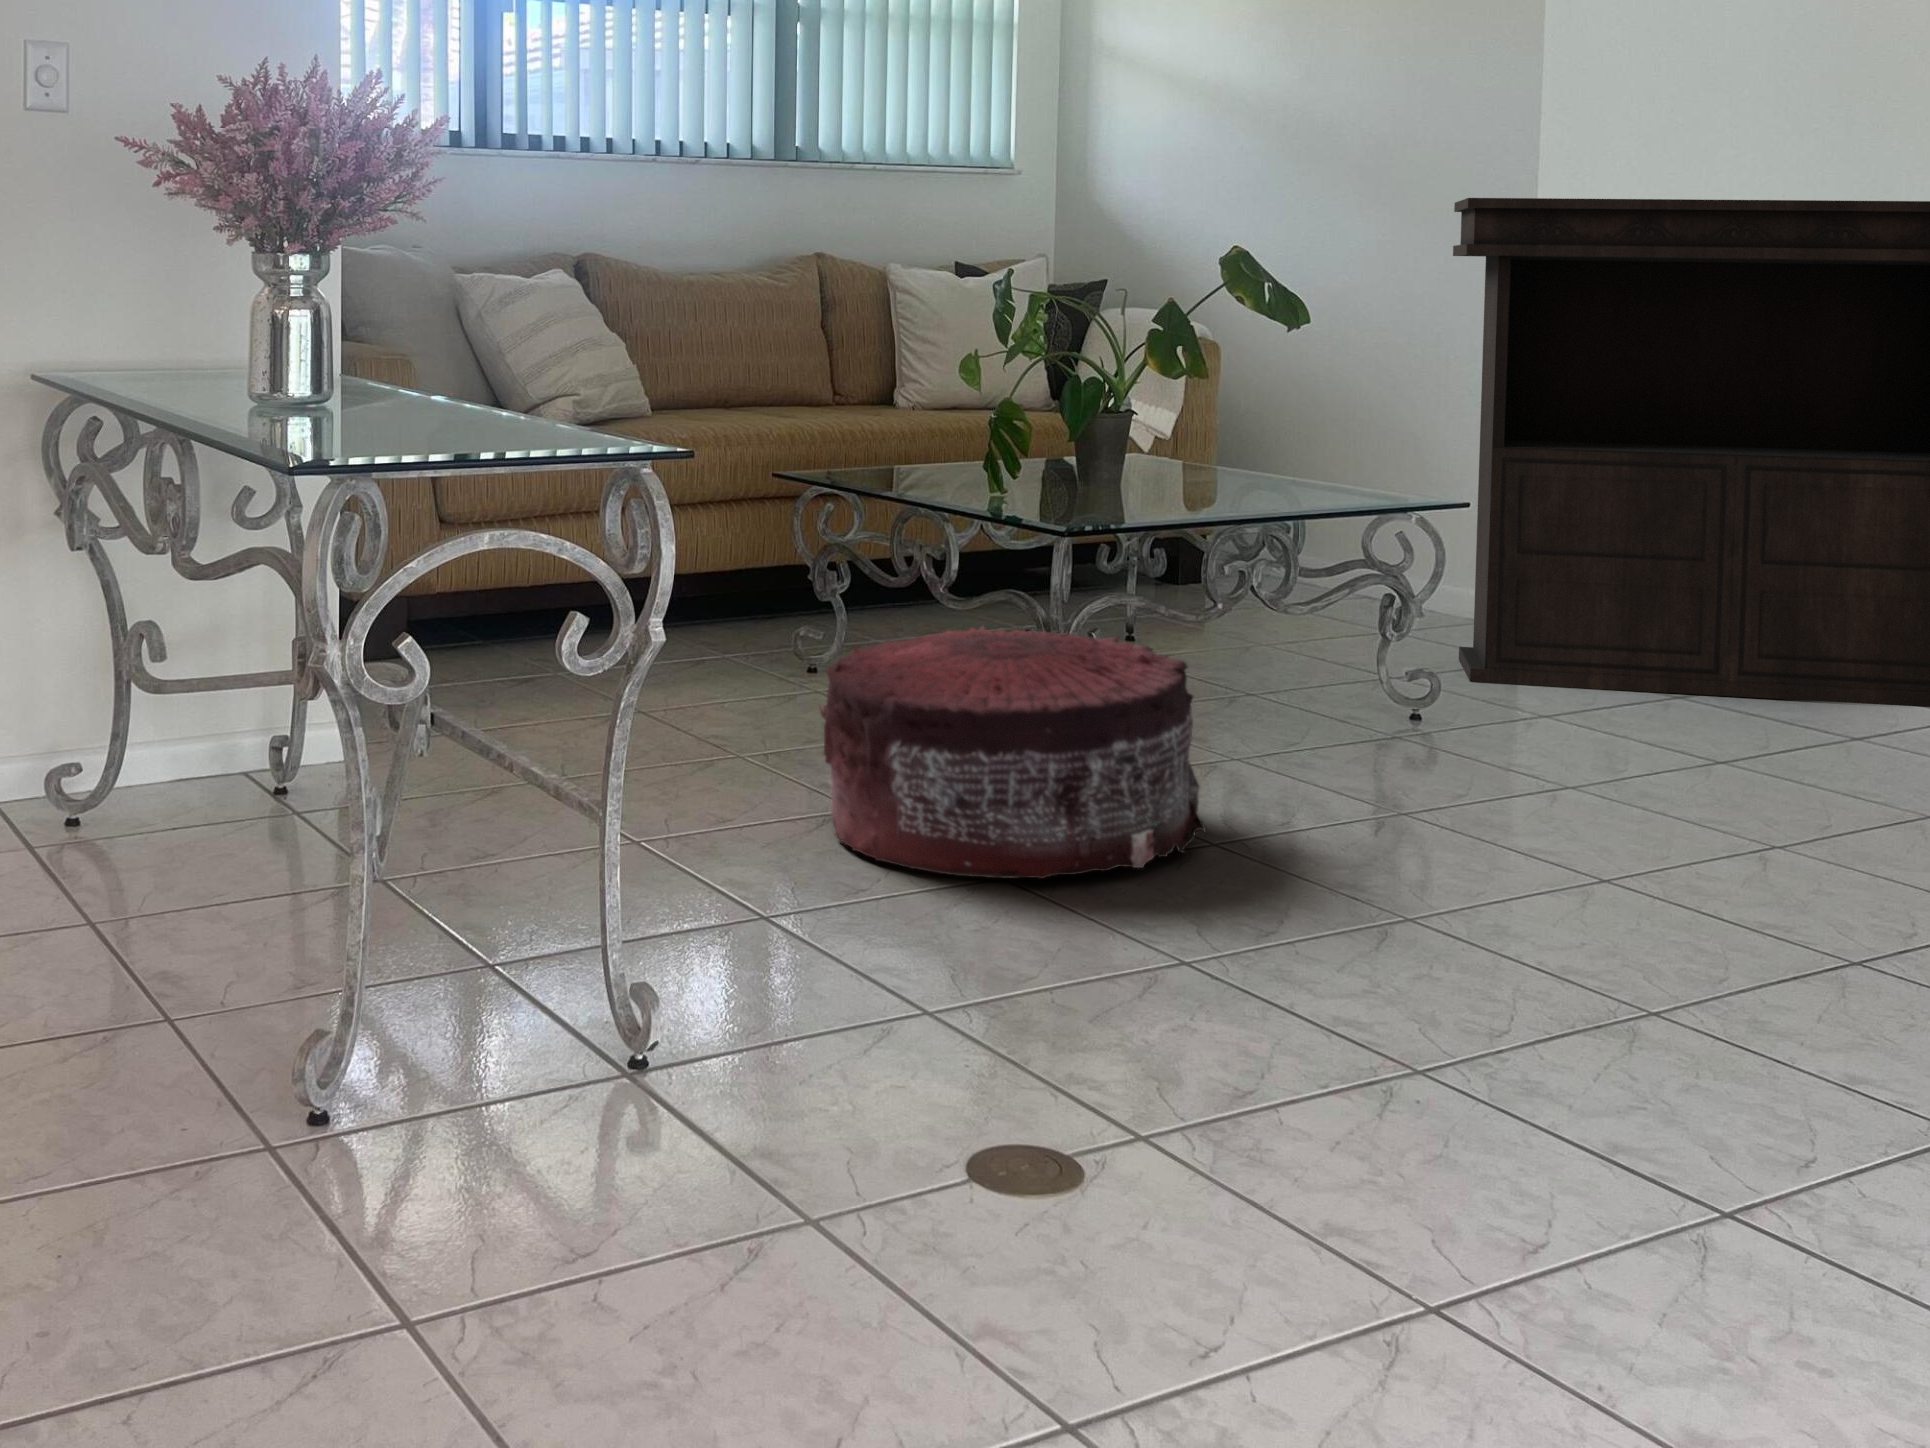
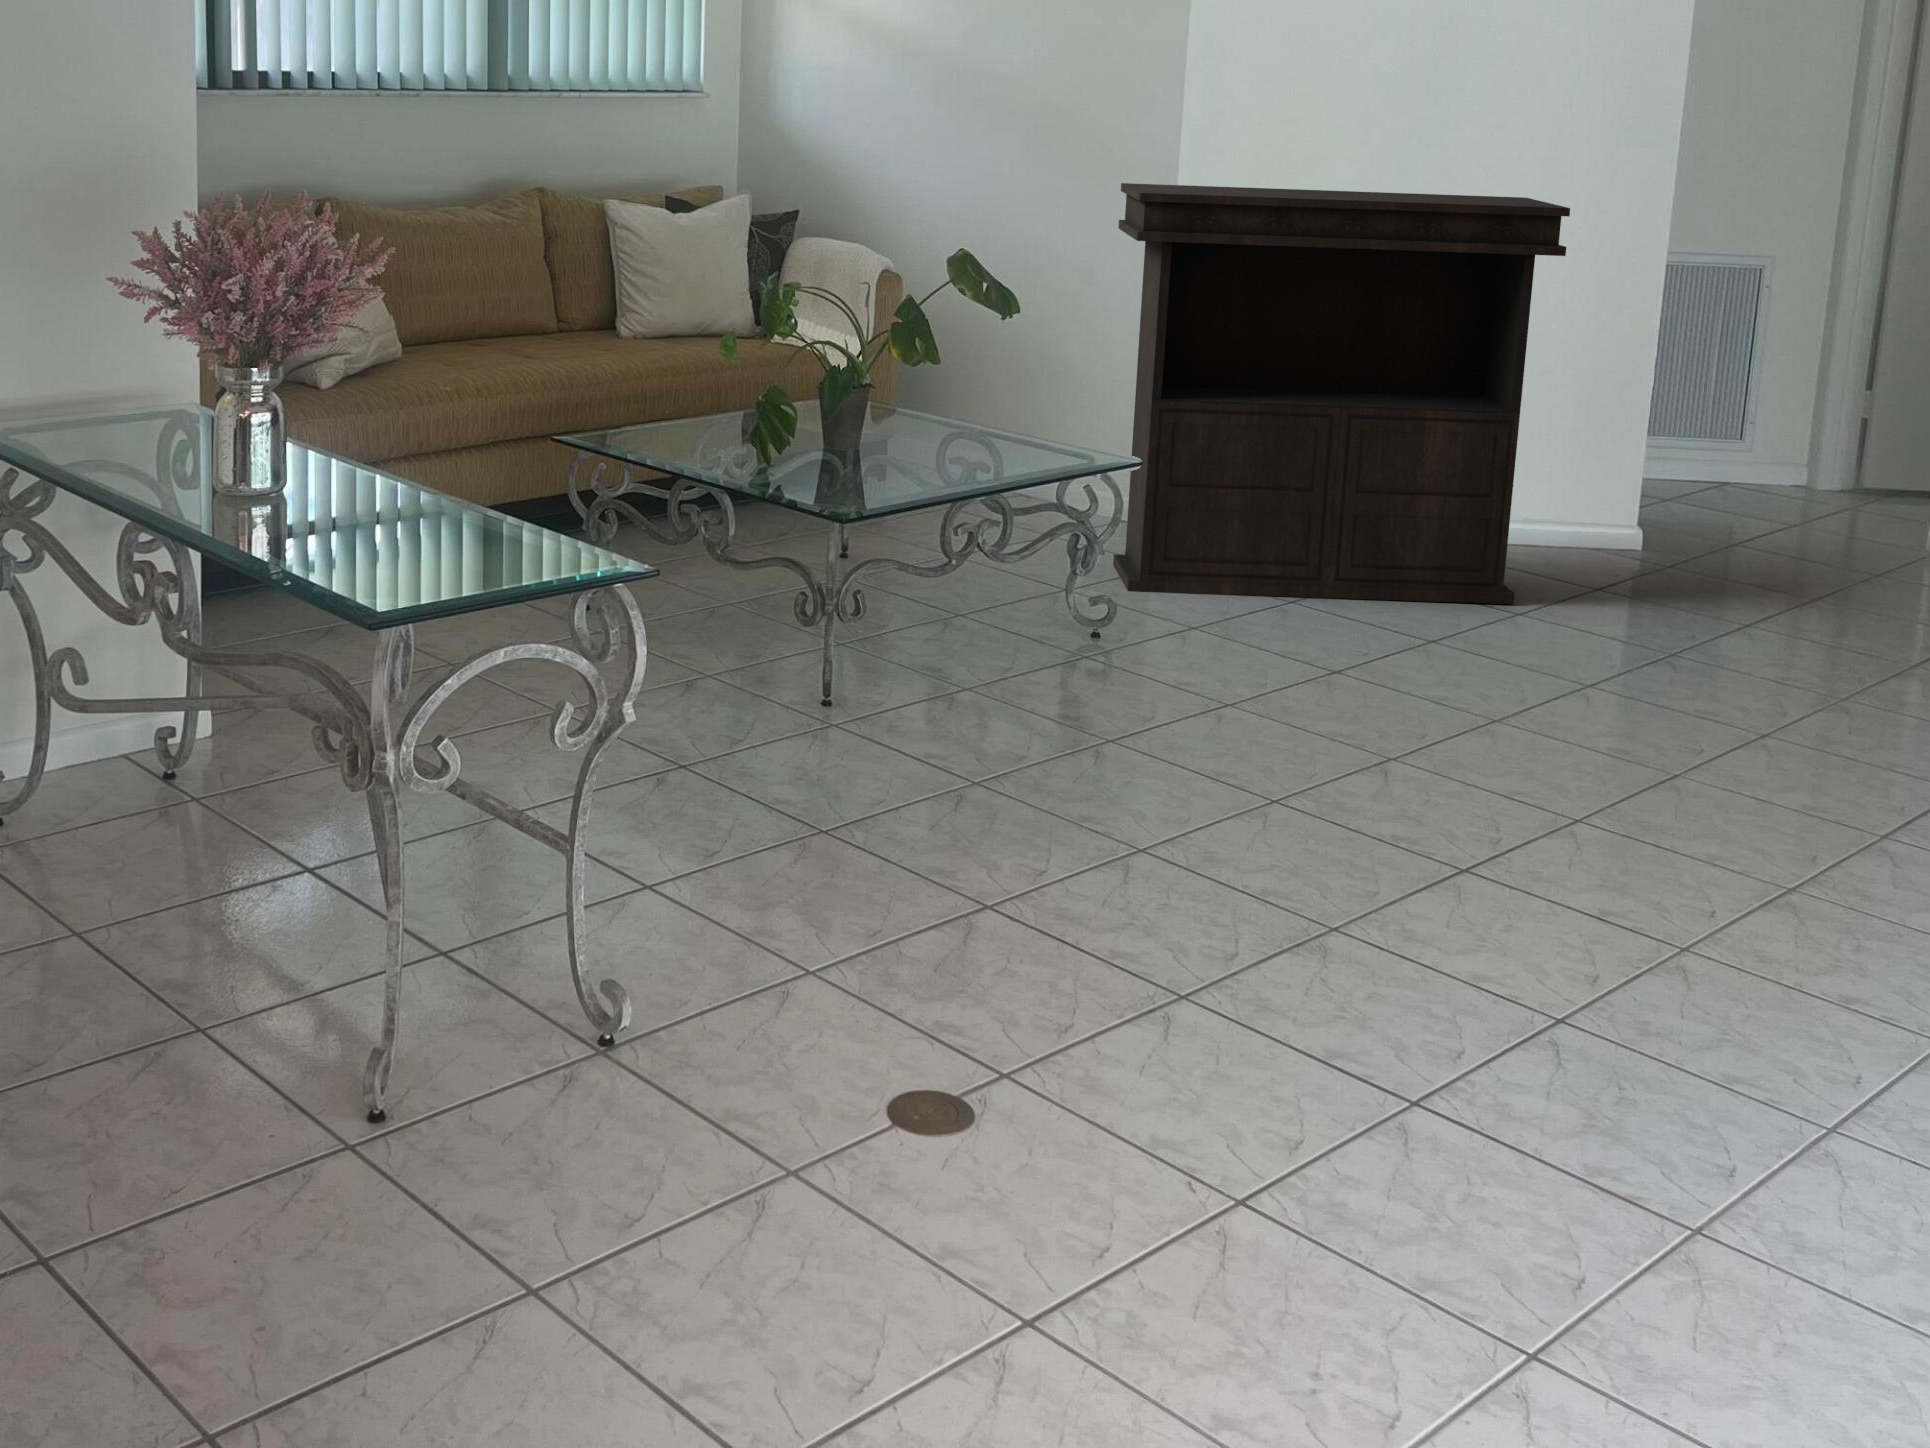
pouf: present [819,627,1205,879] -> none [659,606,973,836]

